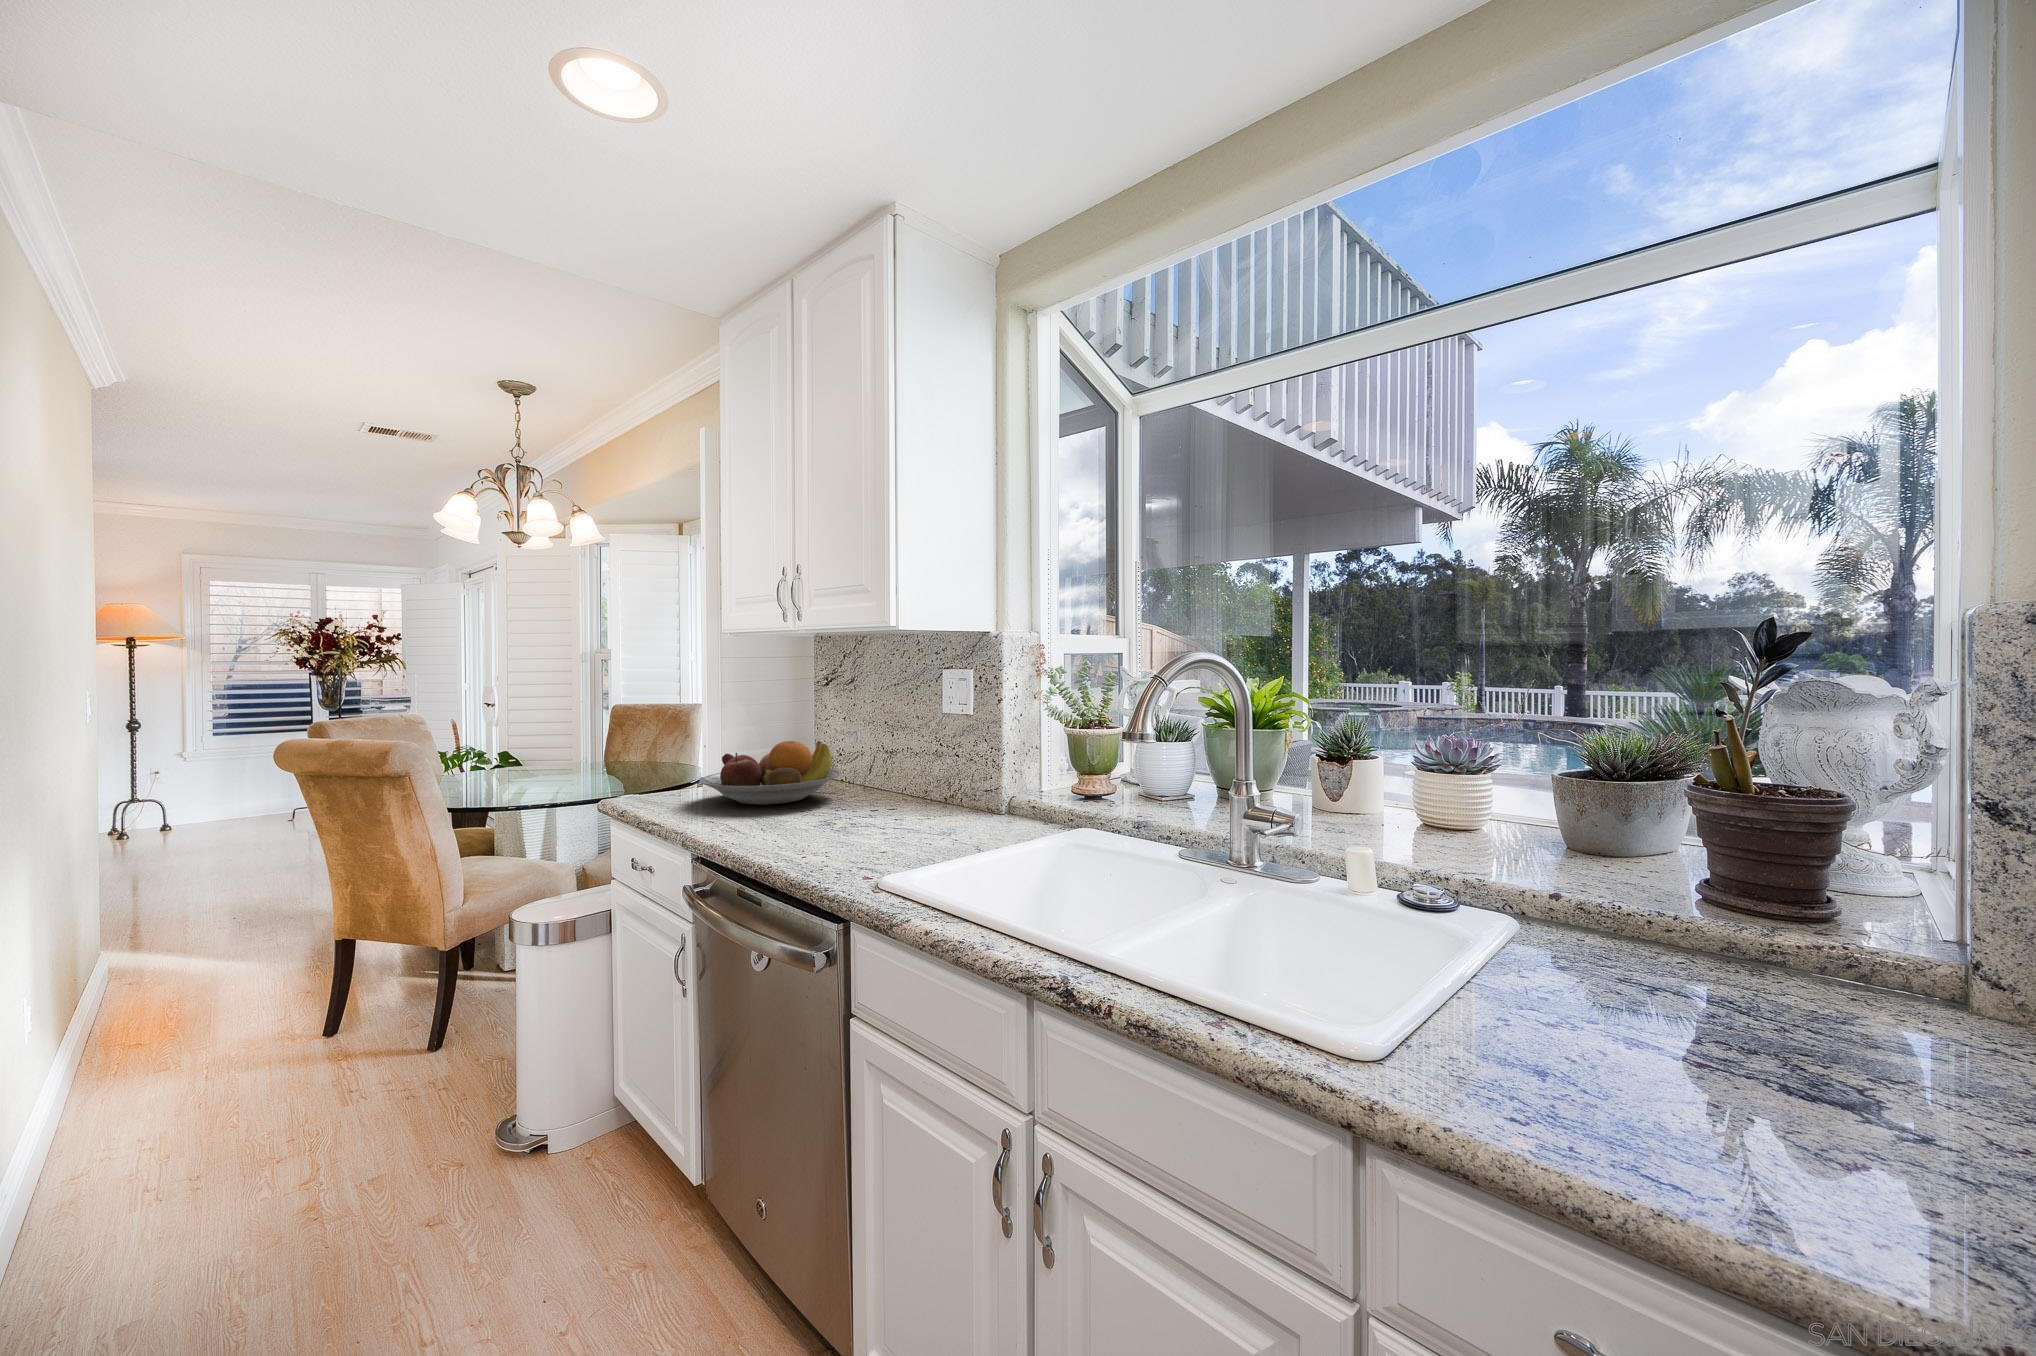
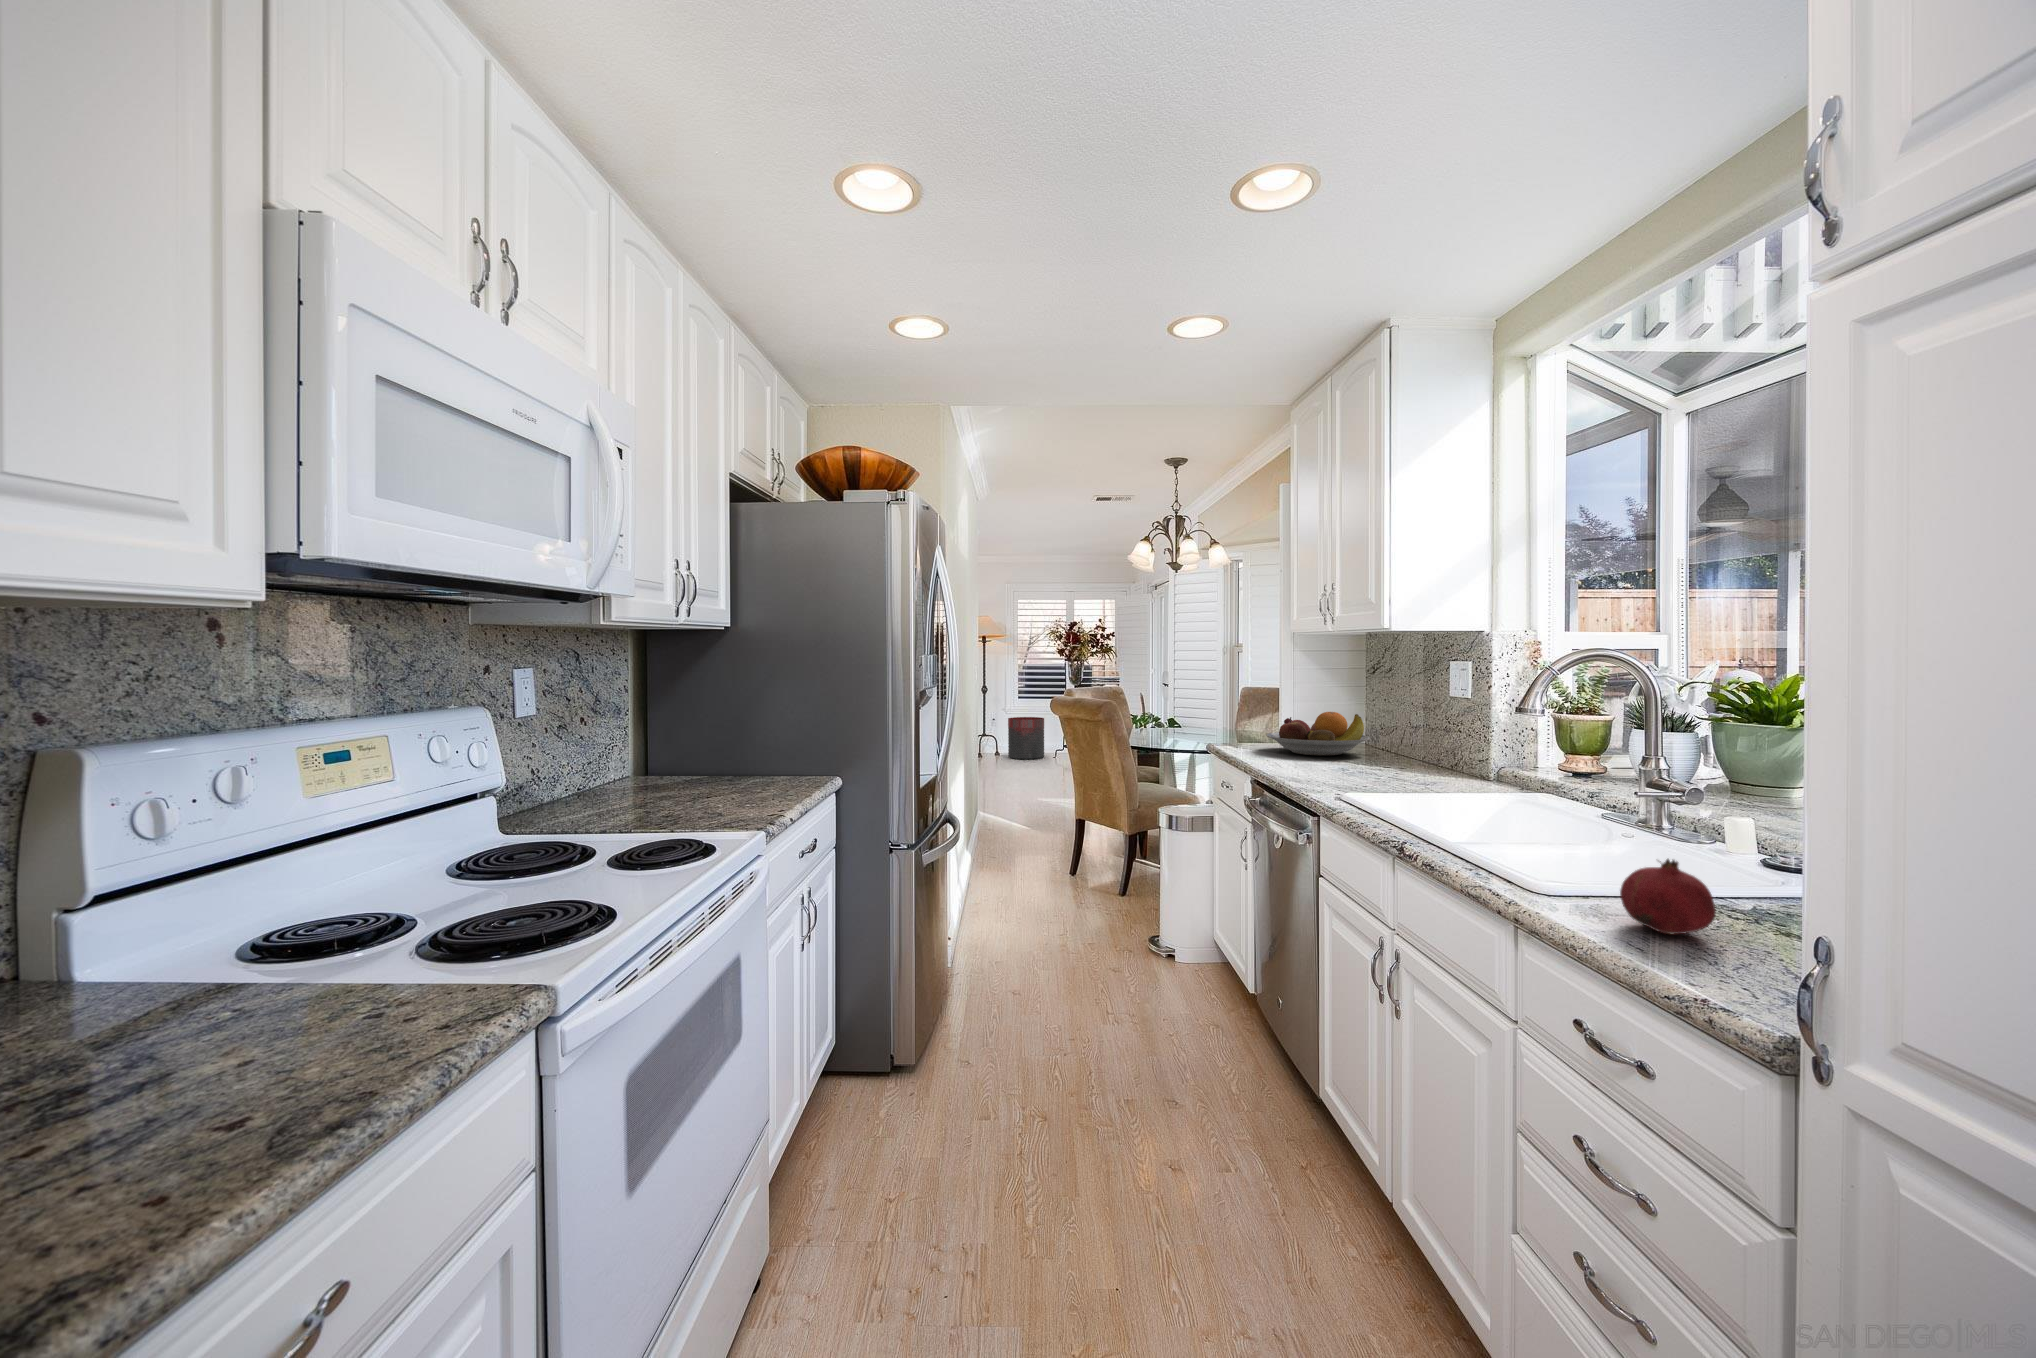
trash can: none [188,763,270,833] -> present [1008,717,1044,759]
fruit: none [1543,992,1691,1128] -> present [1620,859,1716,934]

